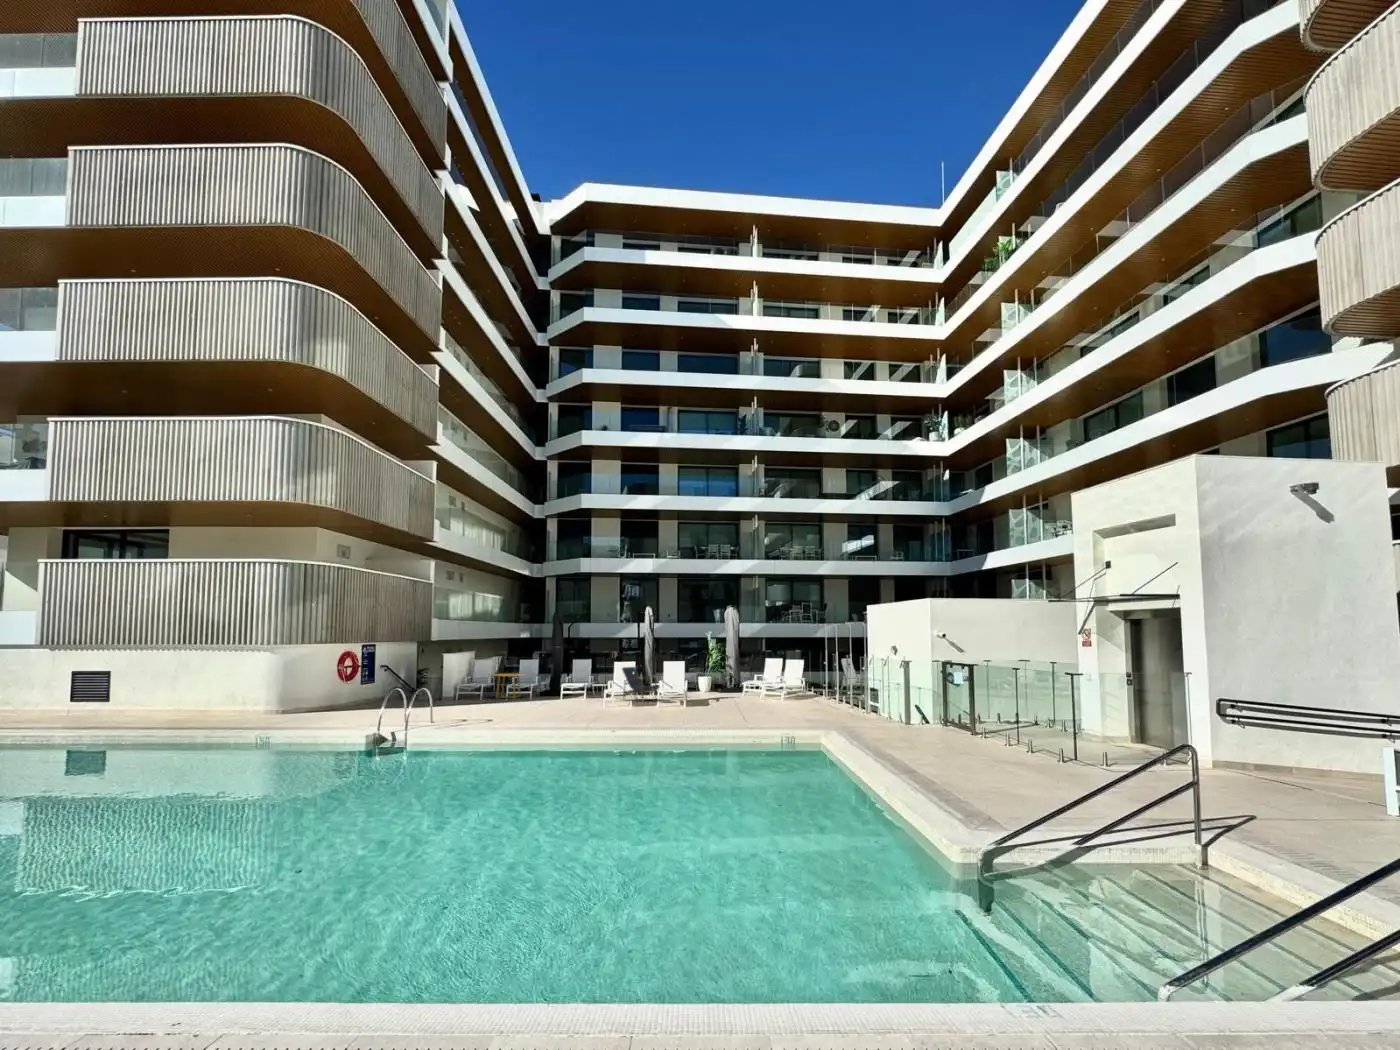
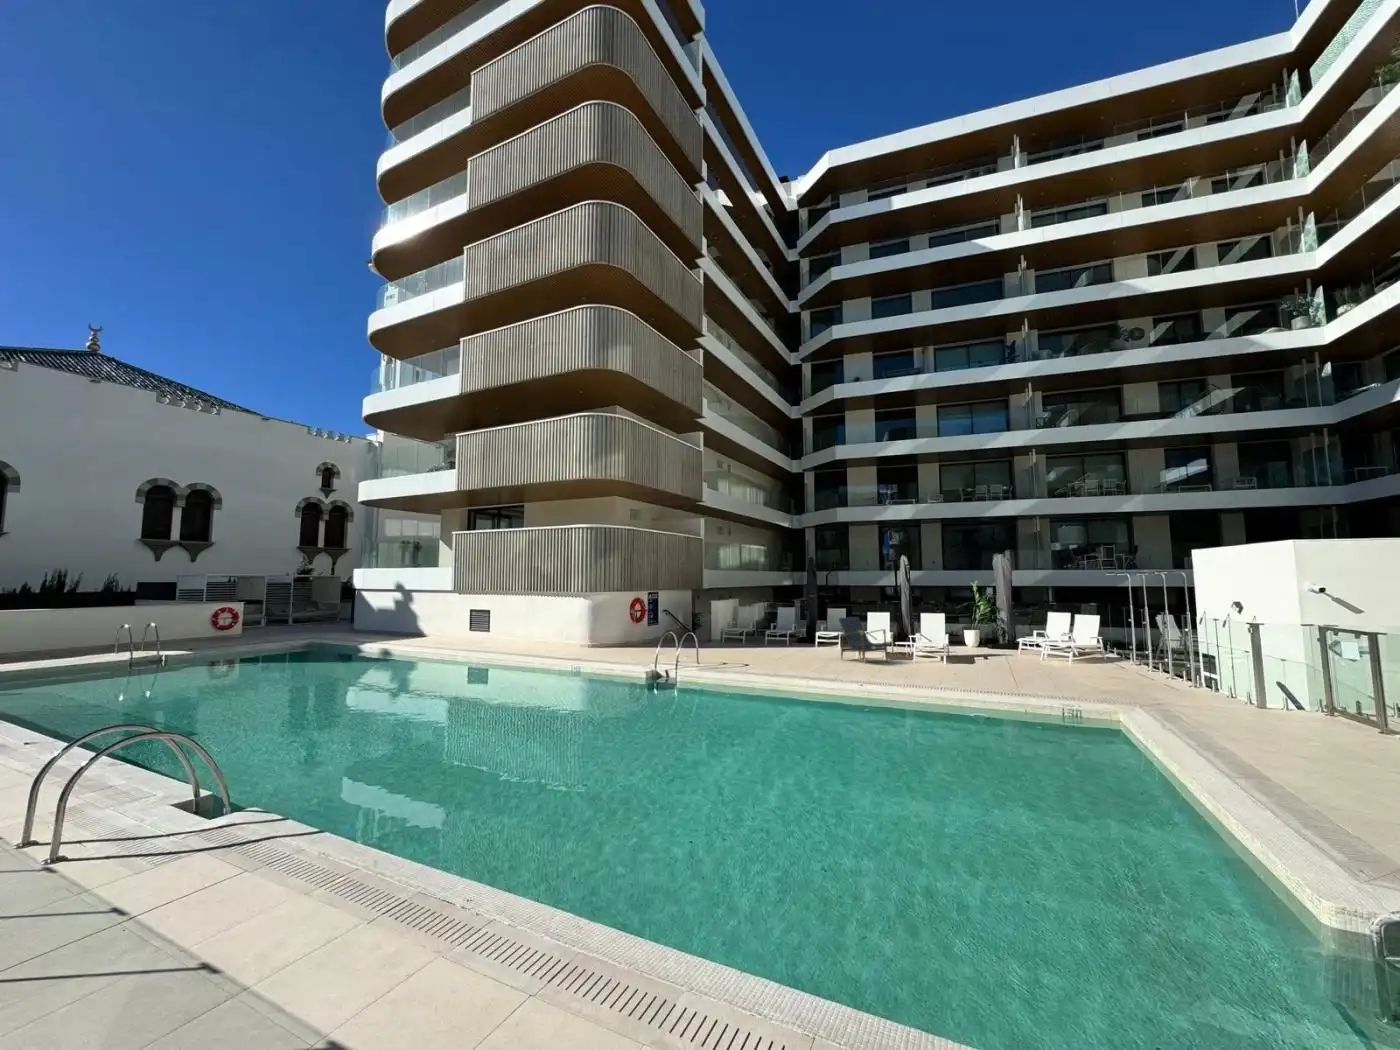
round table: present [493,674,525,698] -> none [701,620,740,649]

